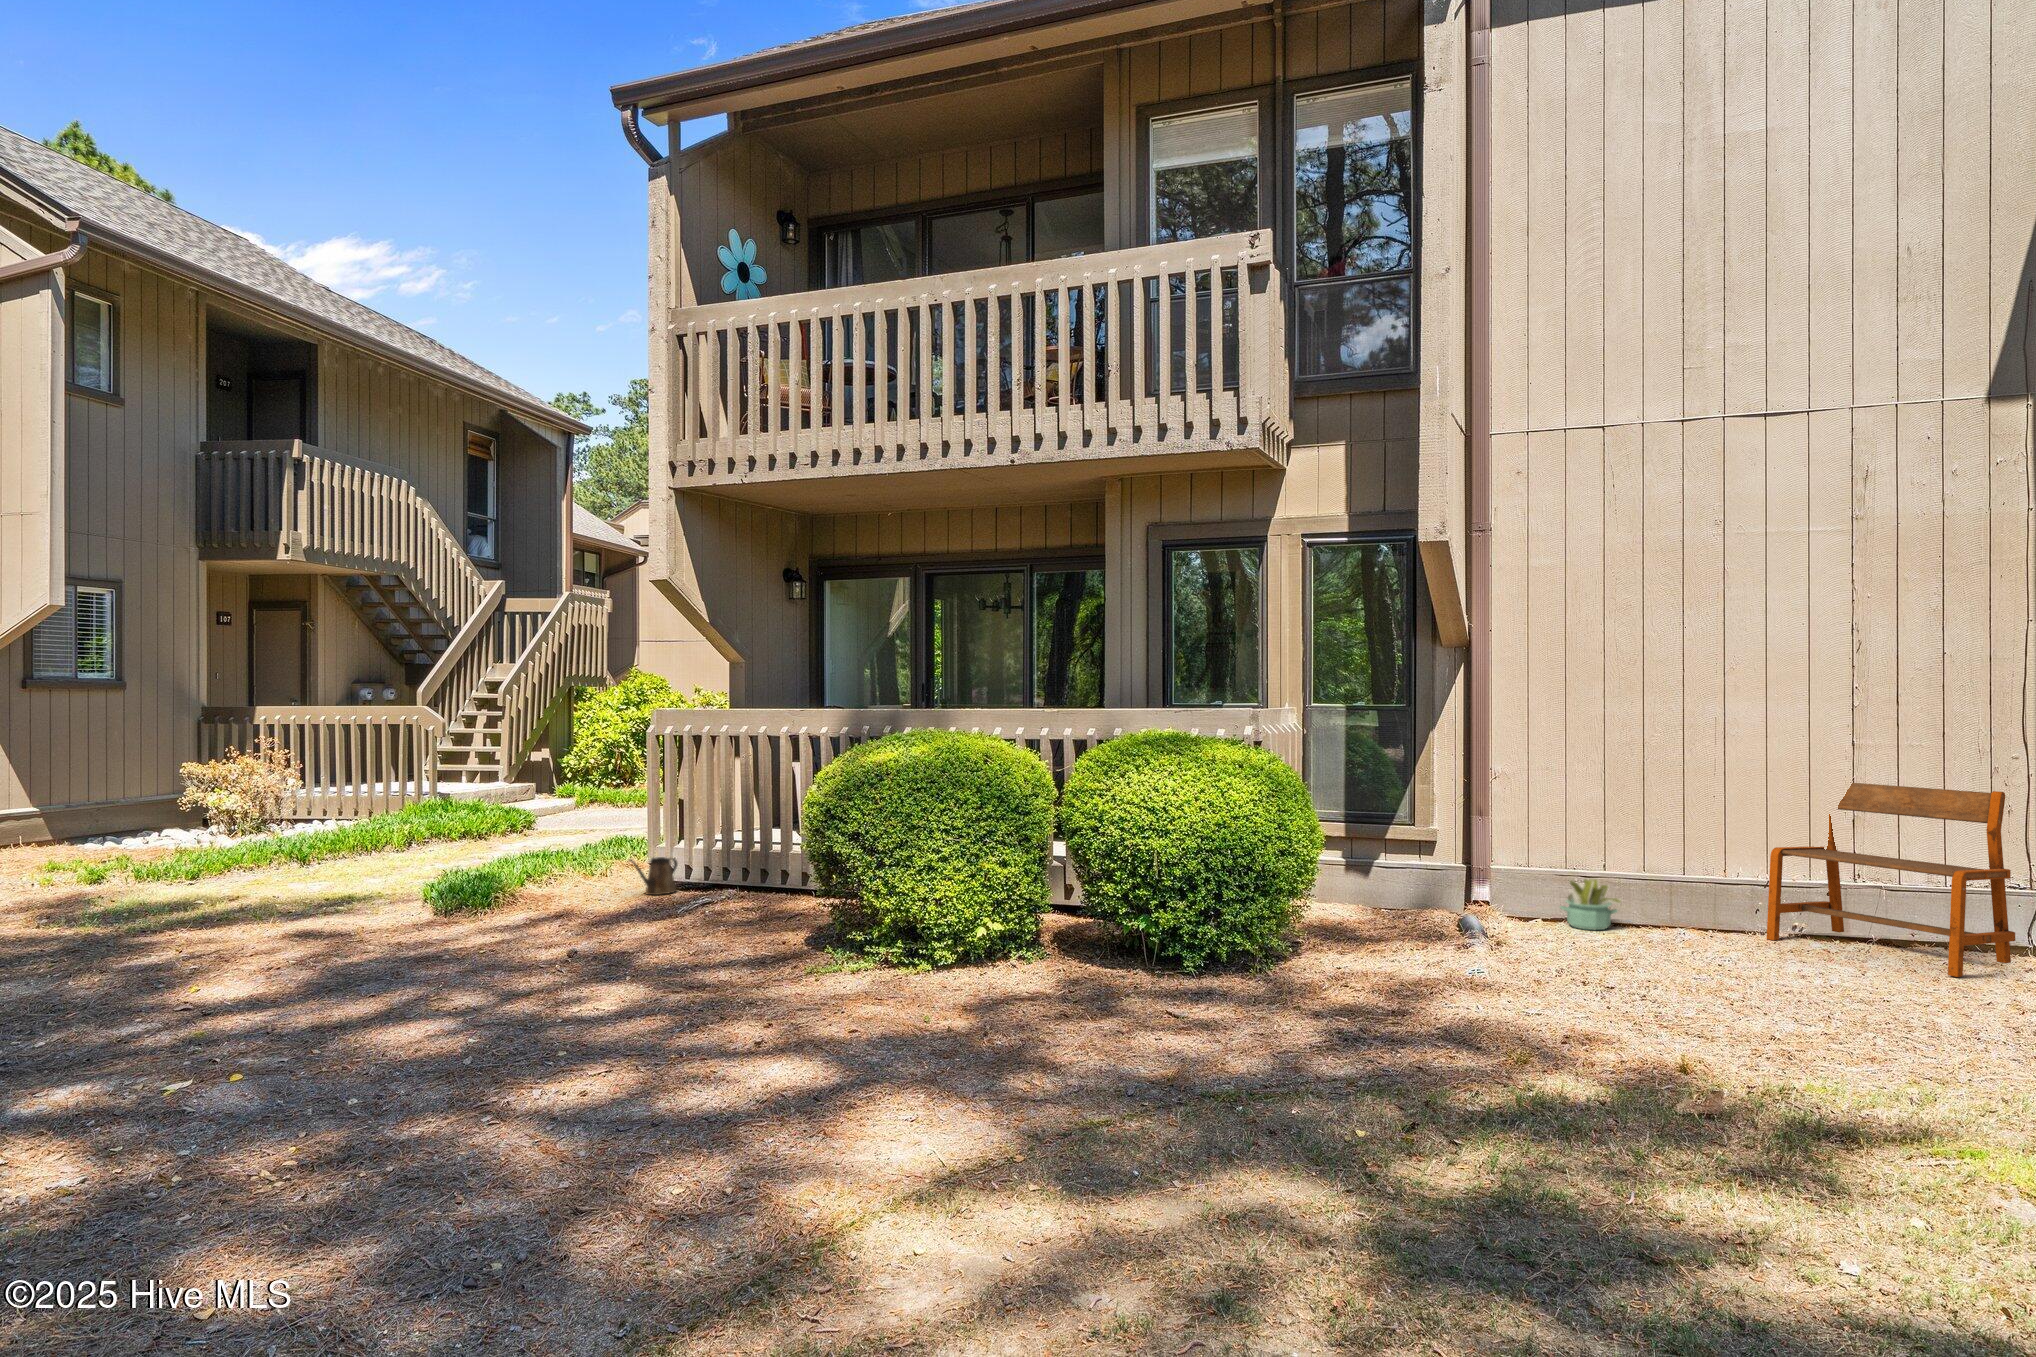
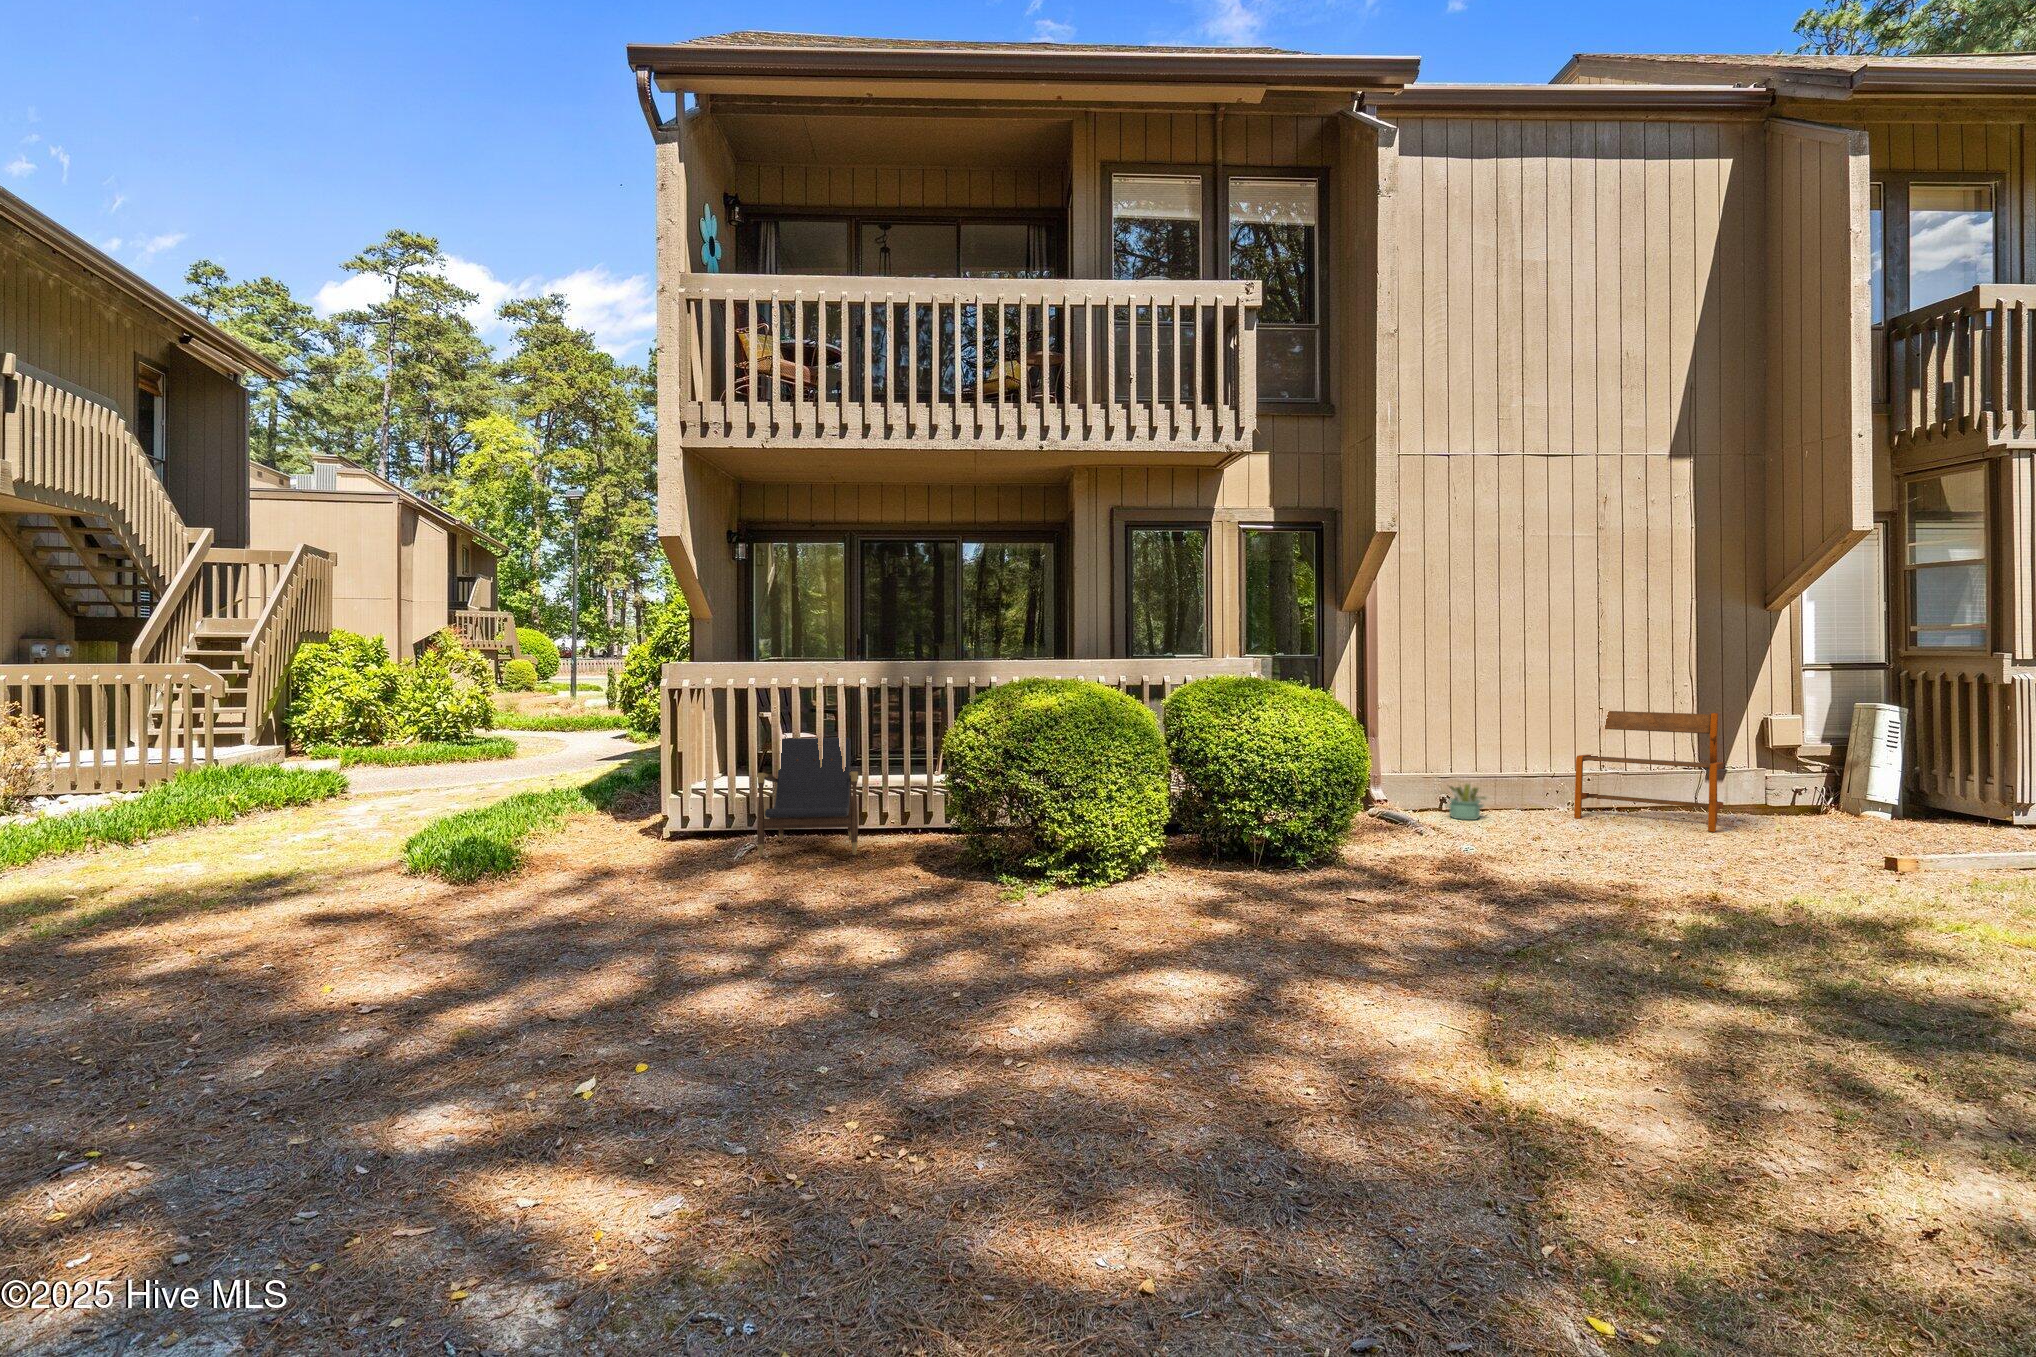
lounge chair: none [687,788,810,915] -> present [757,738,859,857]
watering can: present [630,857,678,895] -> none [673,809,707,847]

